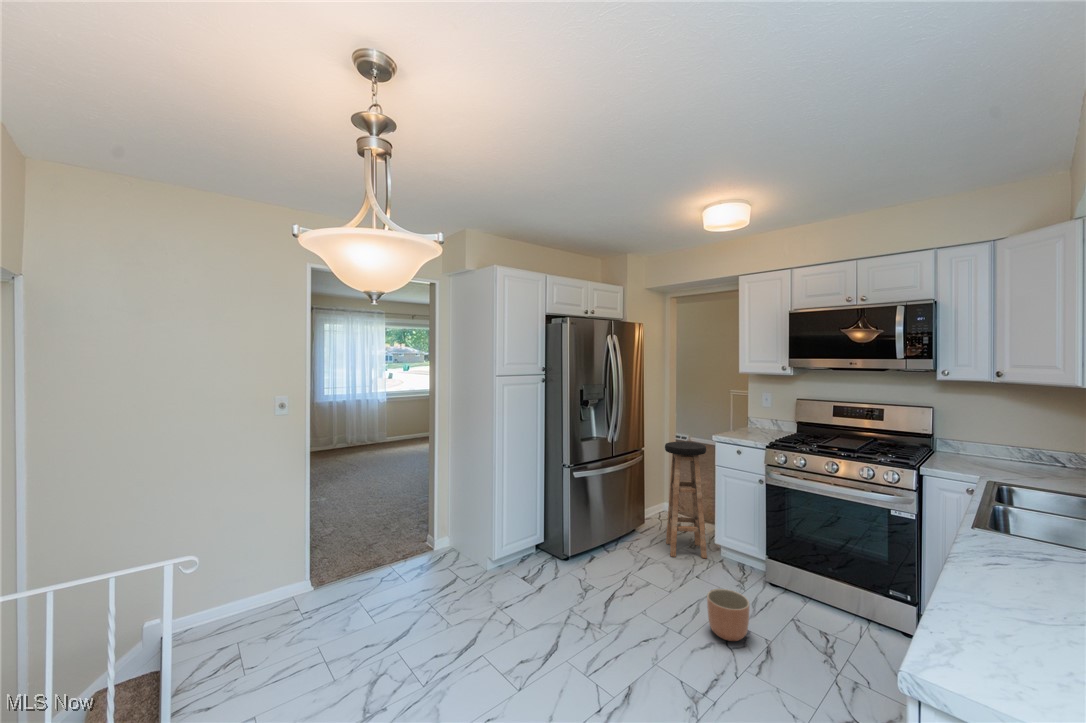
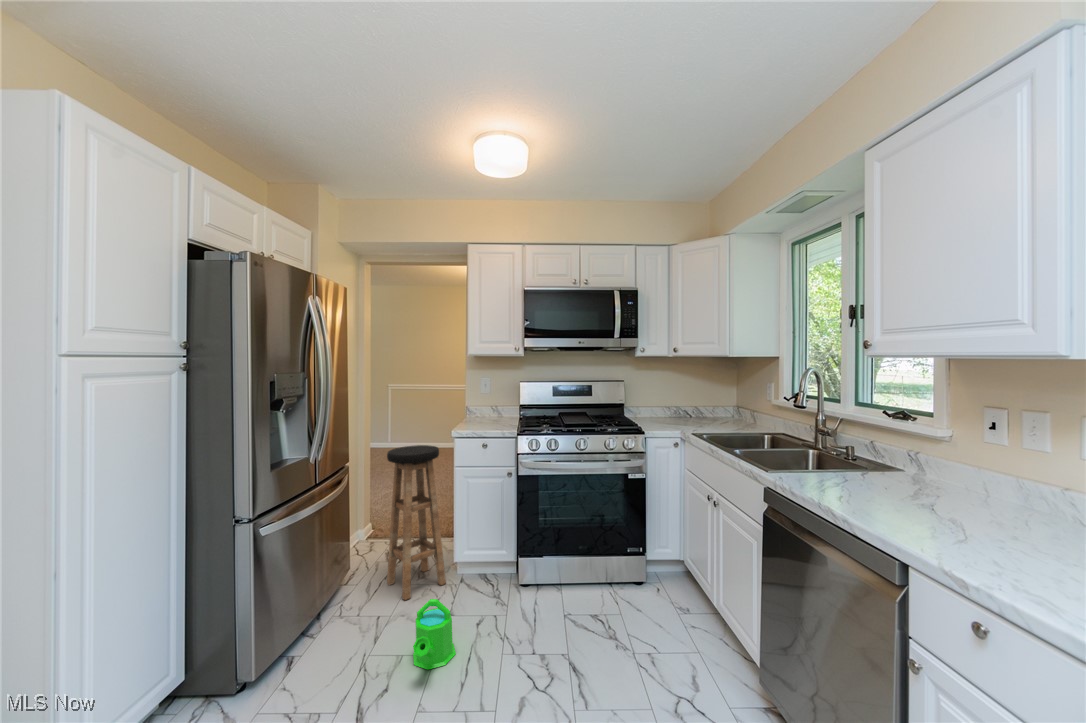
watering can: none [648,552,687,601] -> present [413,599,456,670]
planter: present [707,589,749,641] -> none [505,614,554,684]

